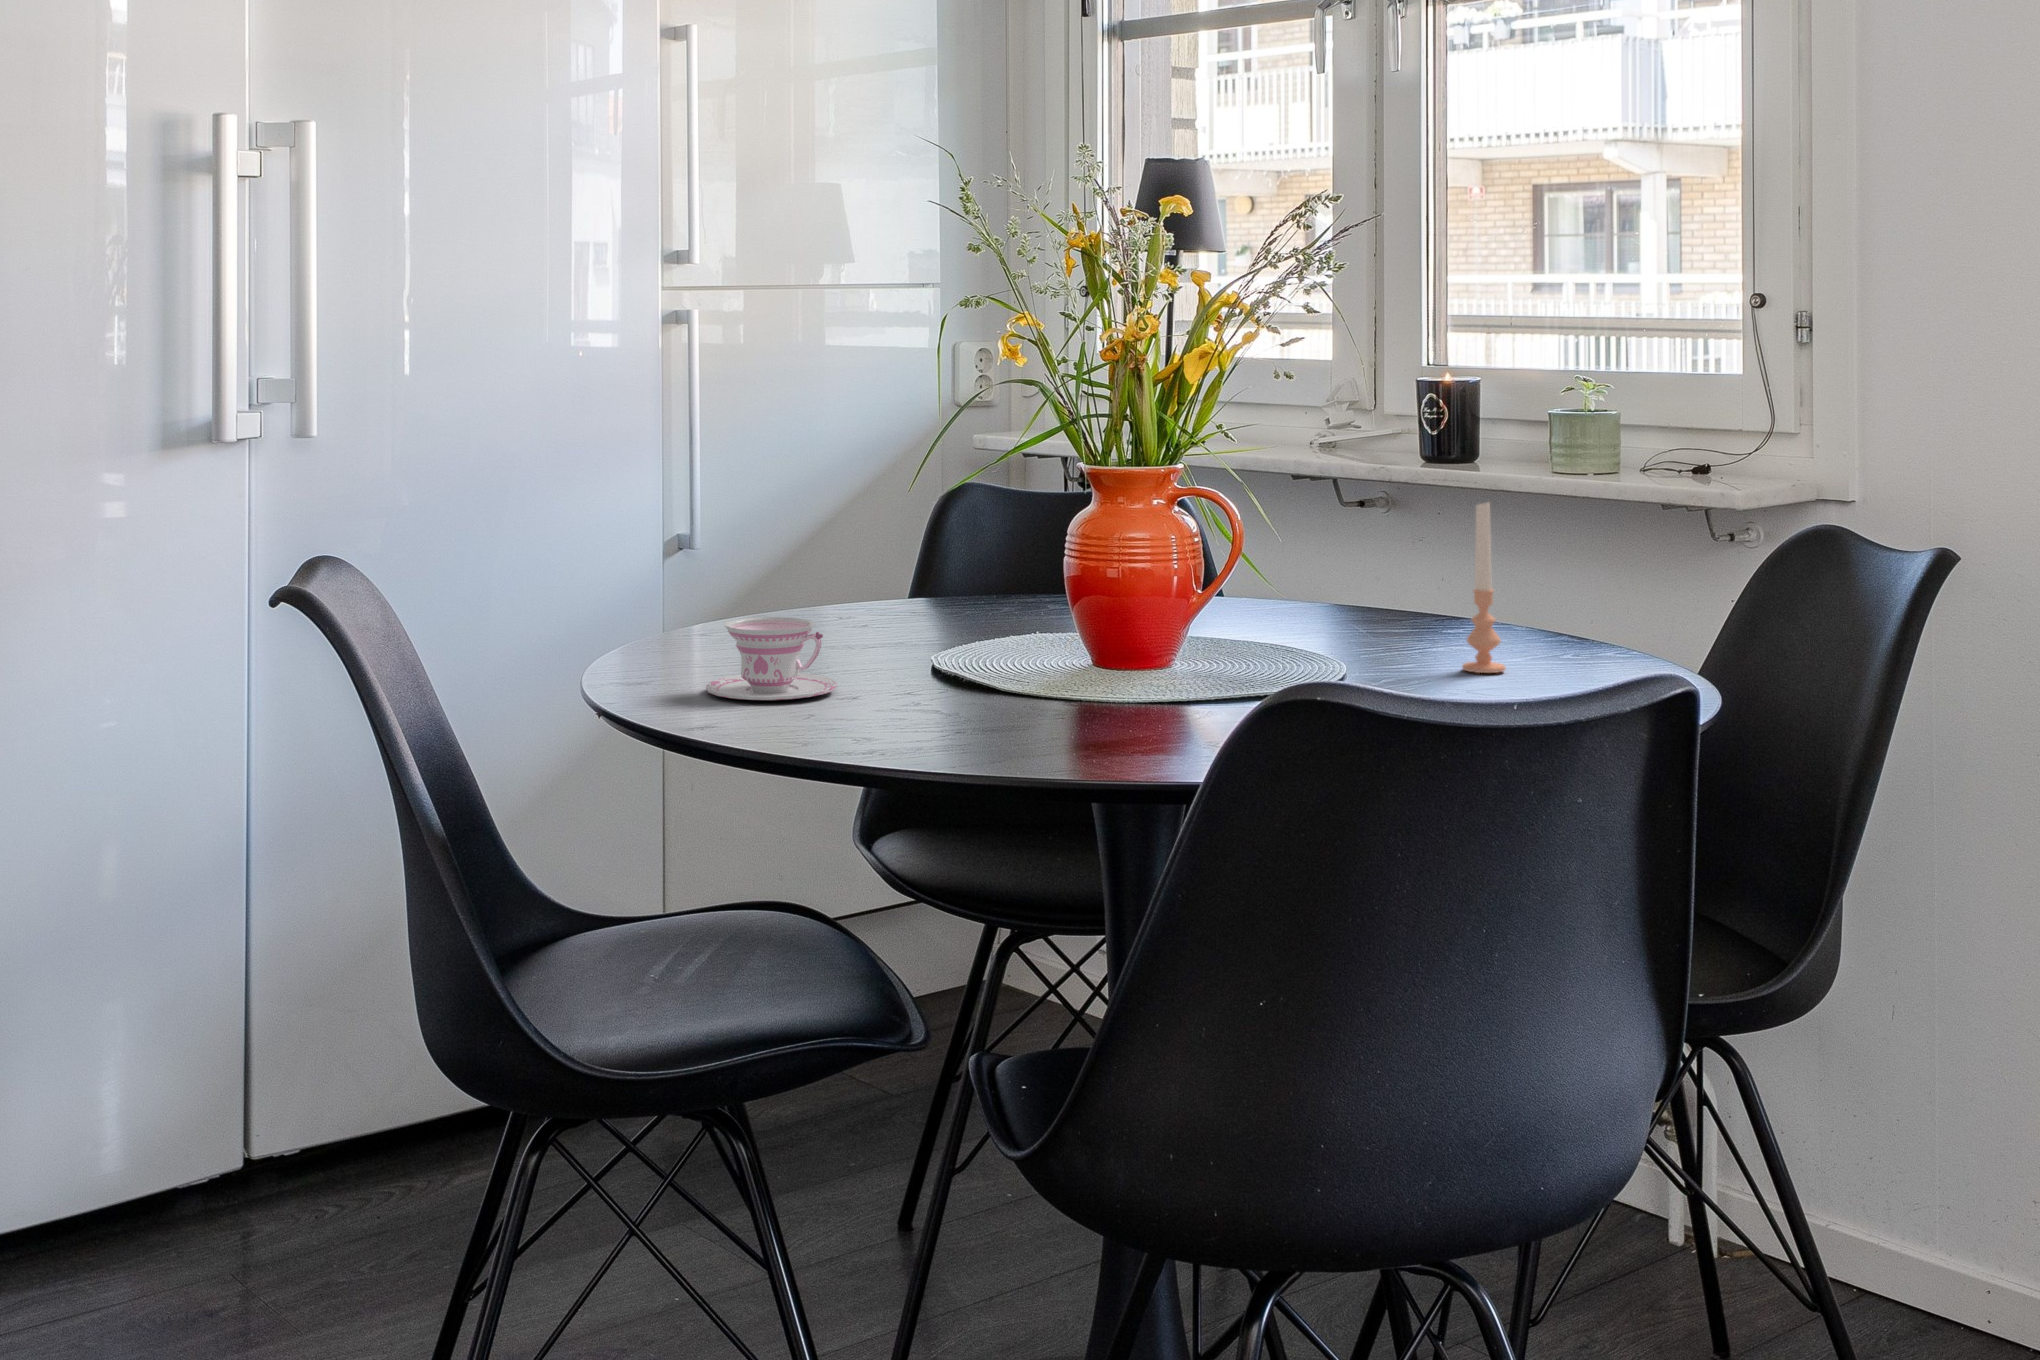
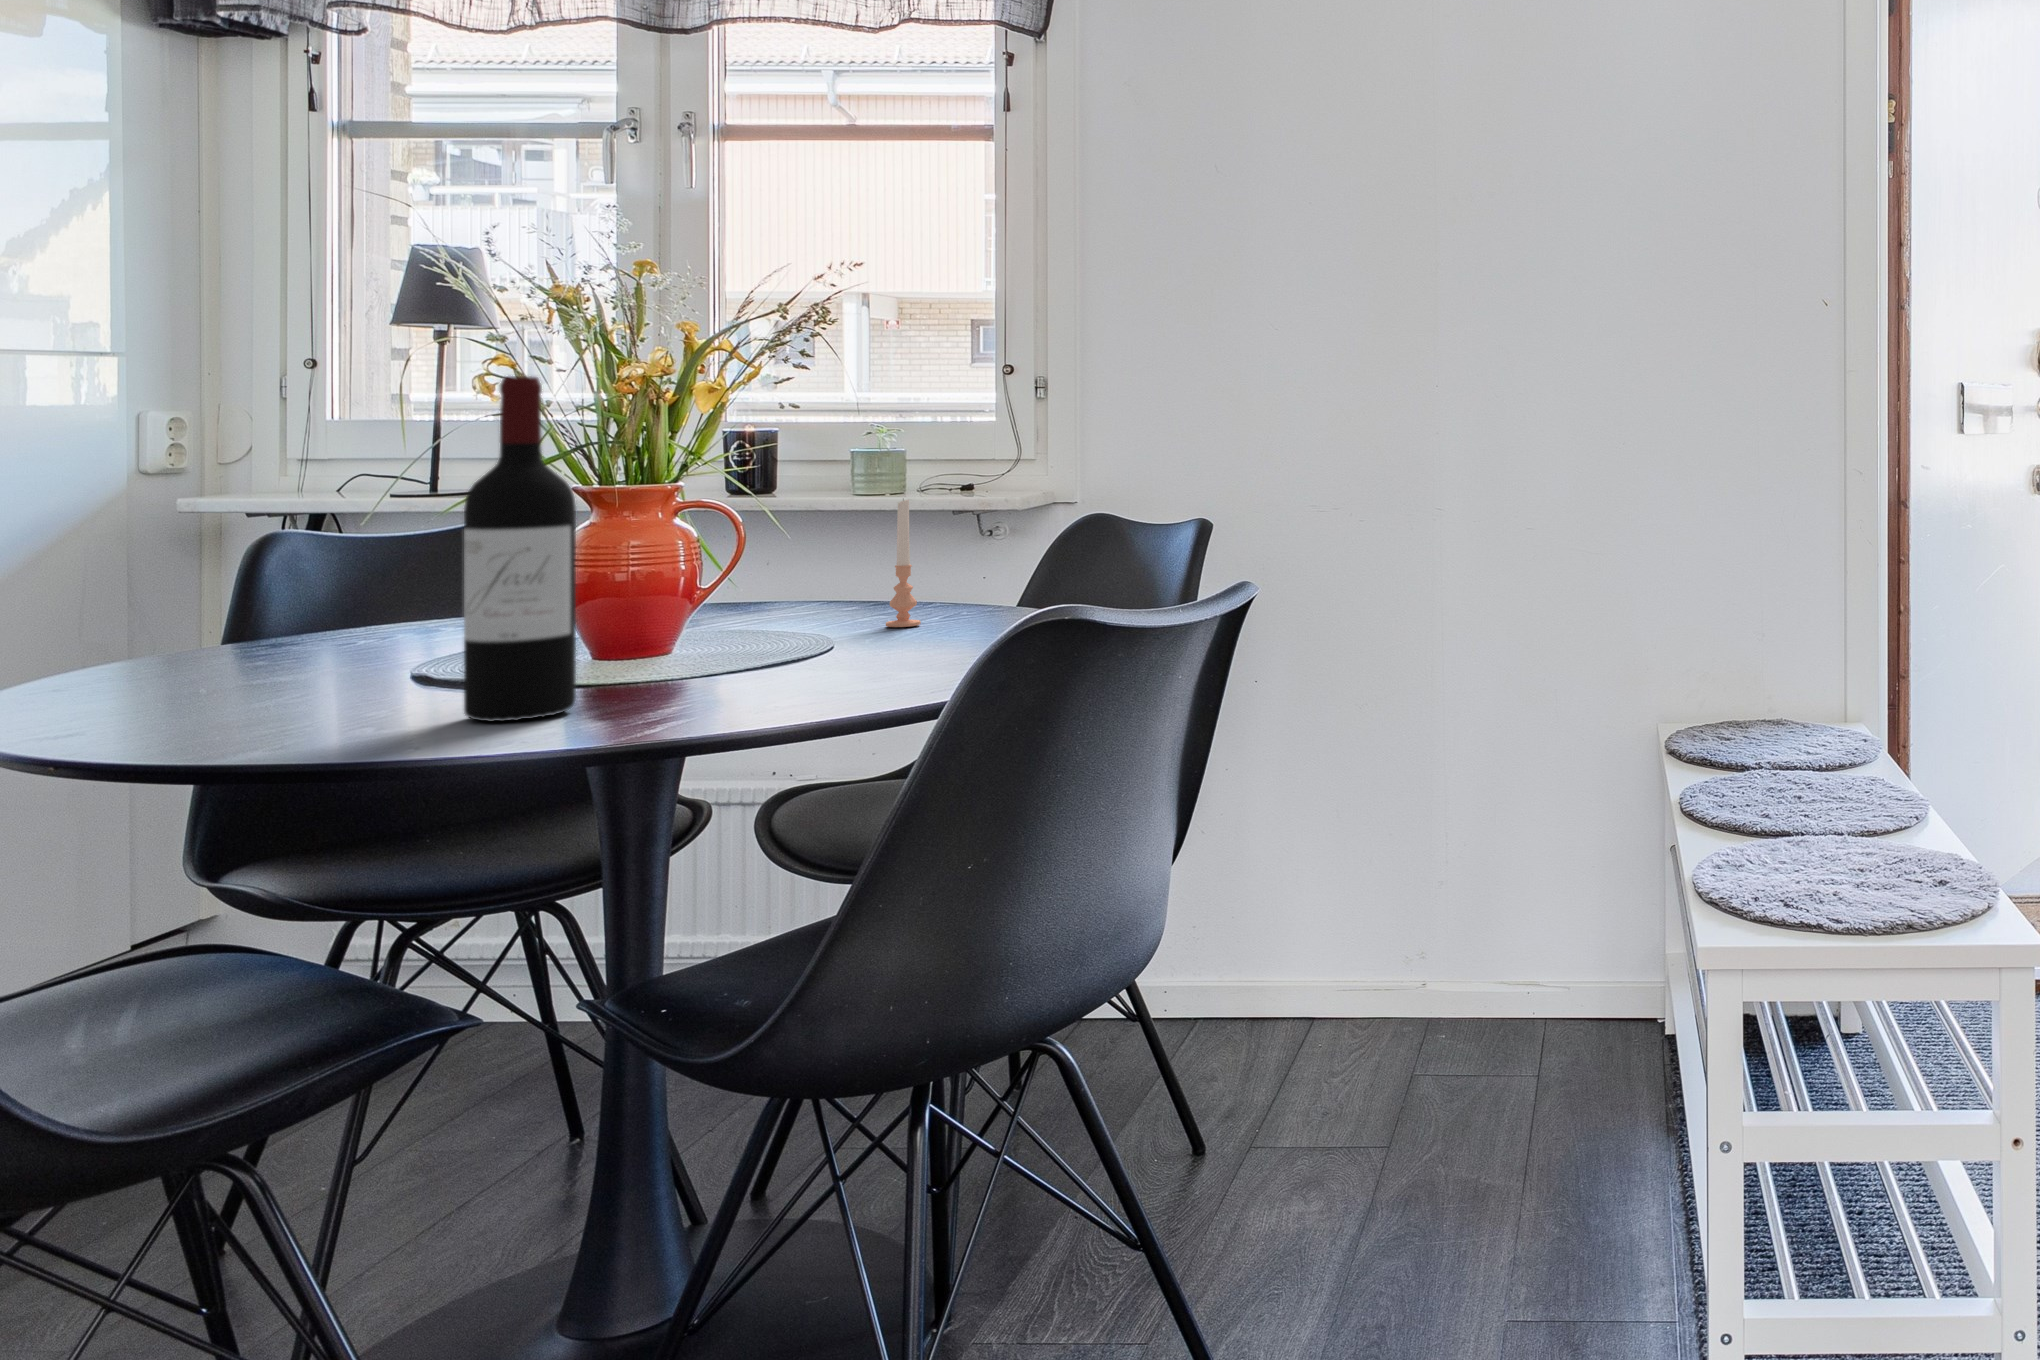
wine bottle: none [885,373,985,747] -> present [464,376,576,722]
teacup: present [706,617,837,701] -> none [144,635,323,721]

